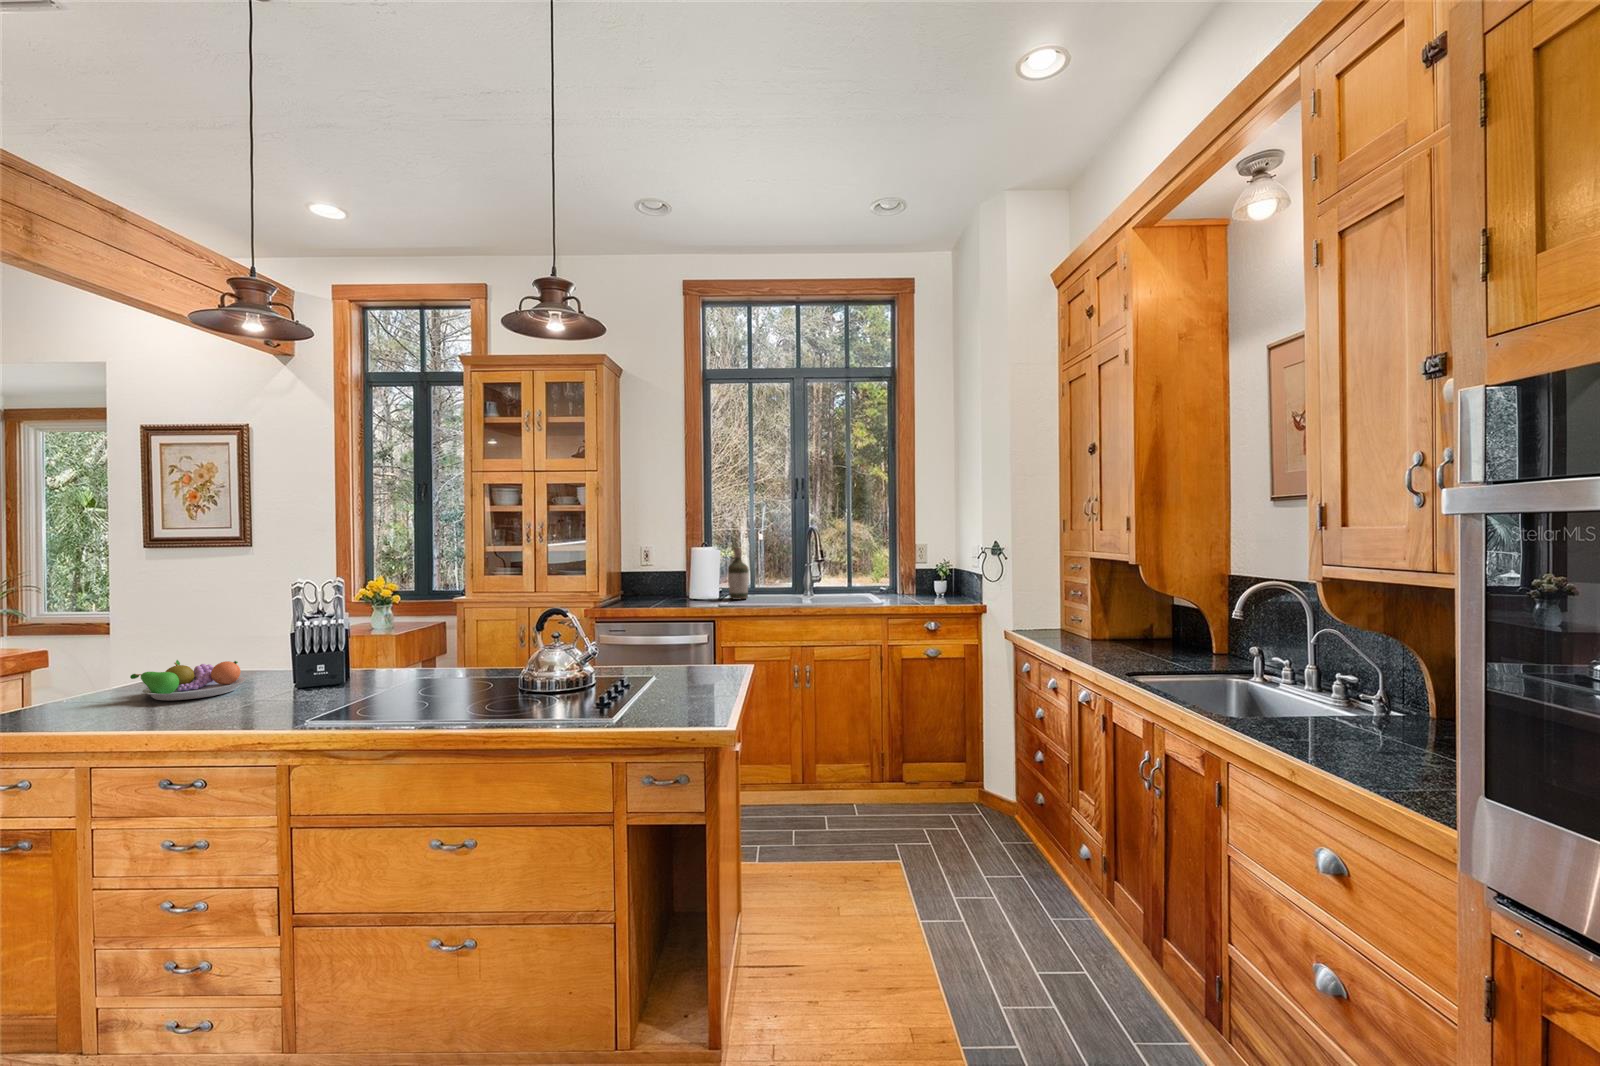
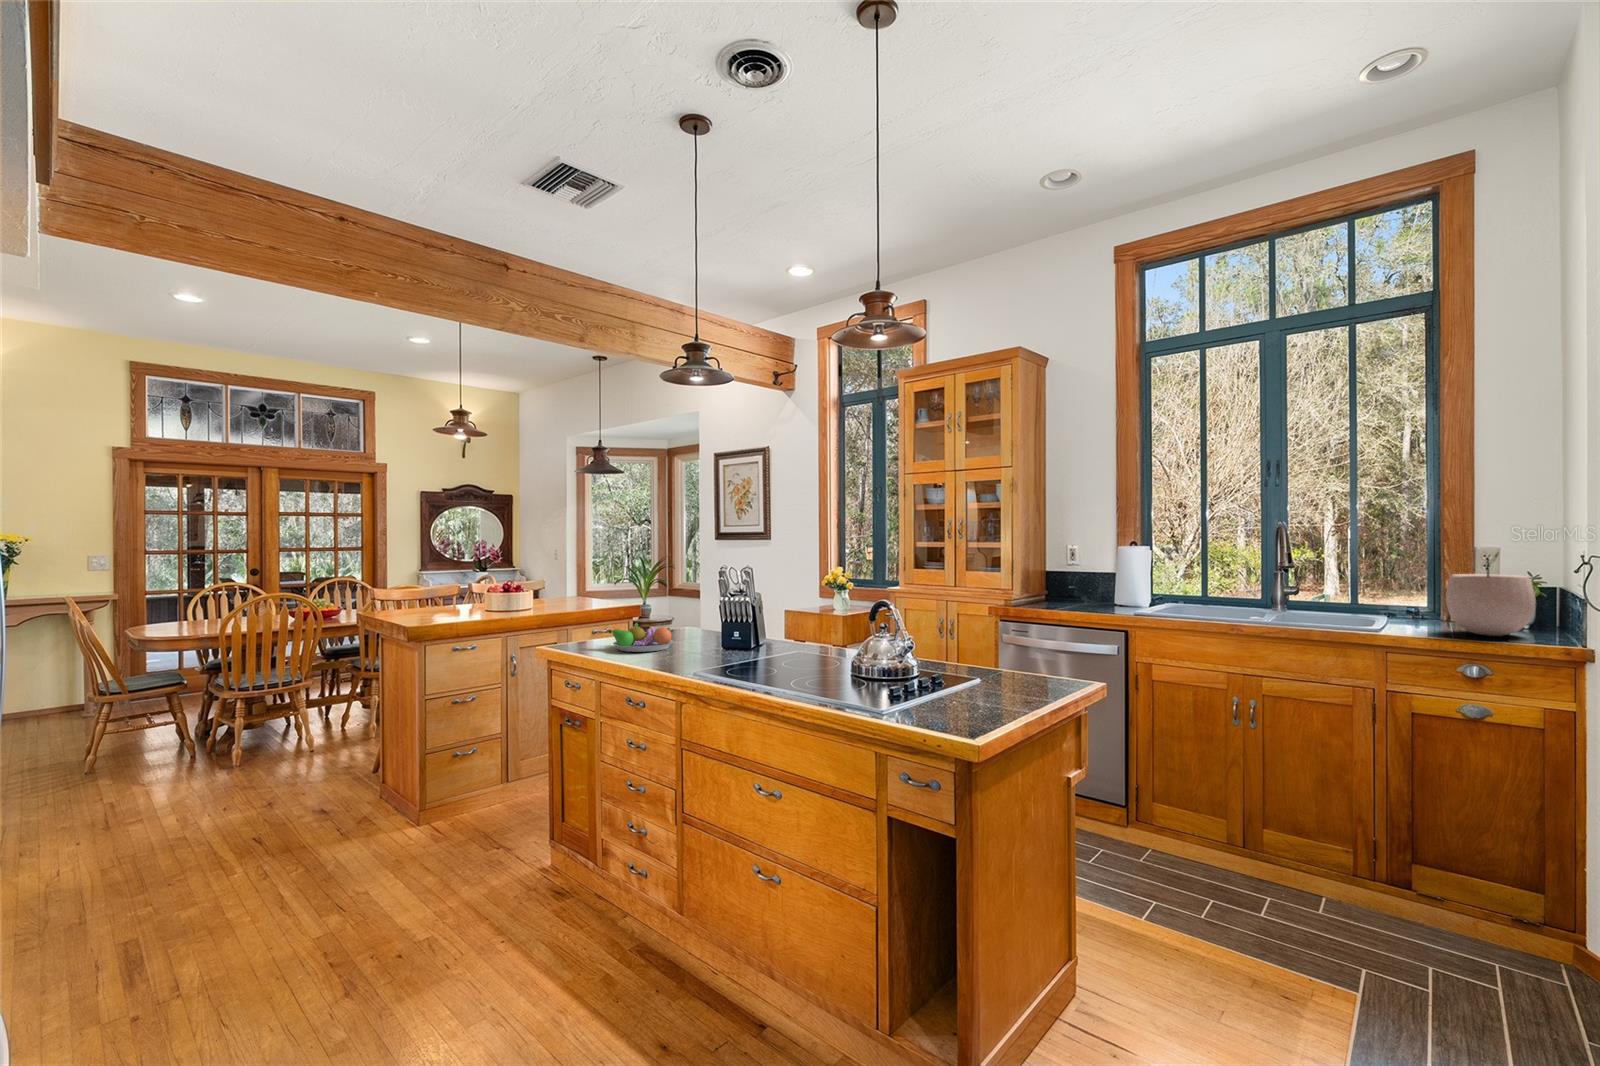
plant pot: none [913,545,959,602] -> present [1446,553,1536,636]
bottle: present [728,548,749,599] -> none [1162,550,1191,613]

